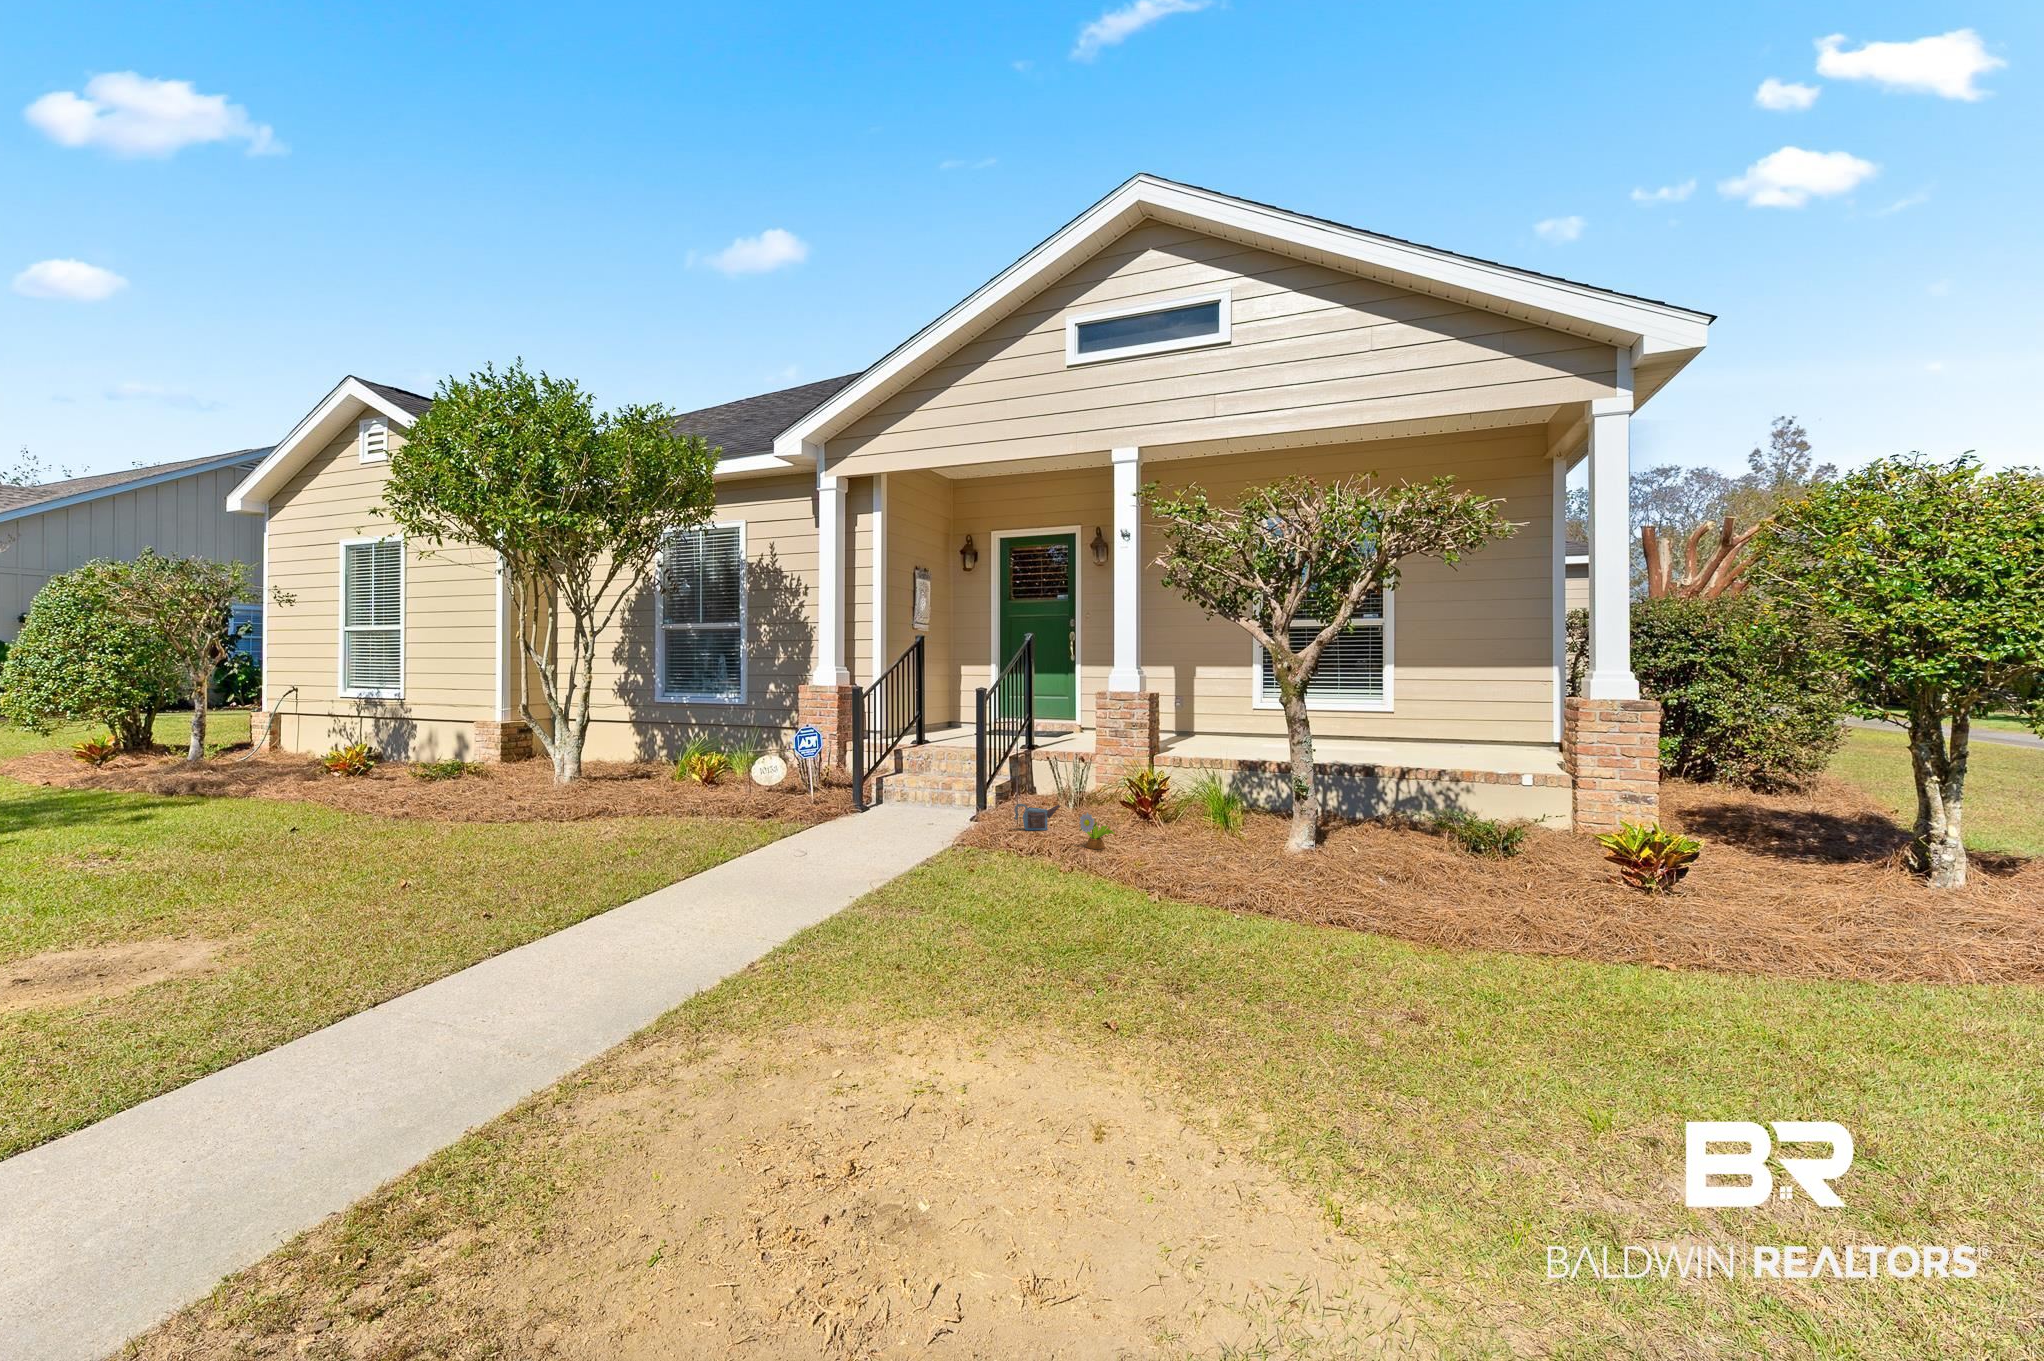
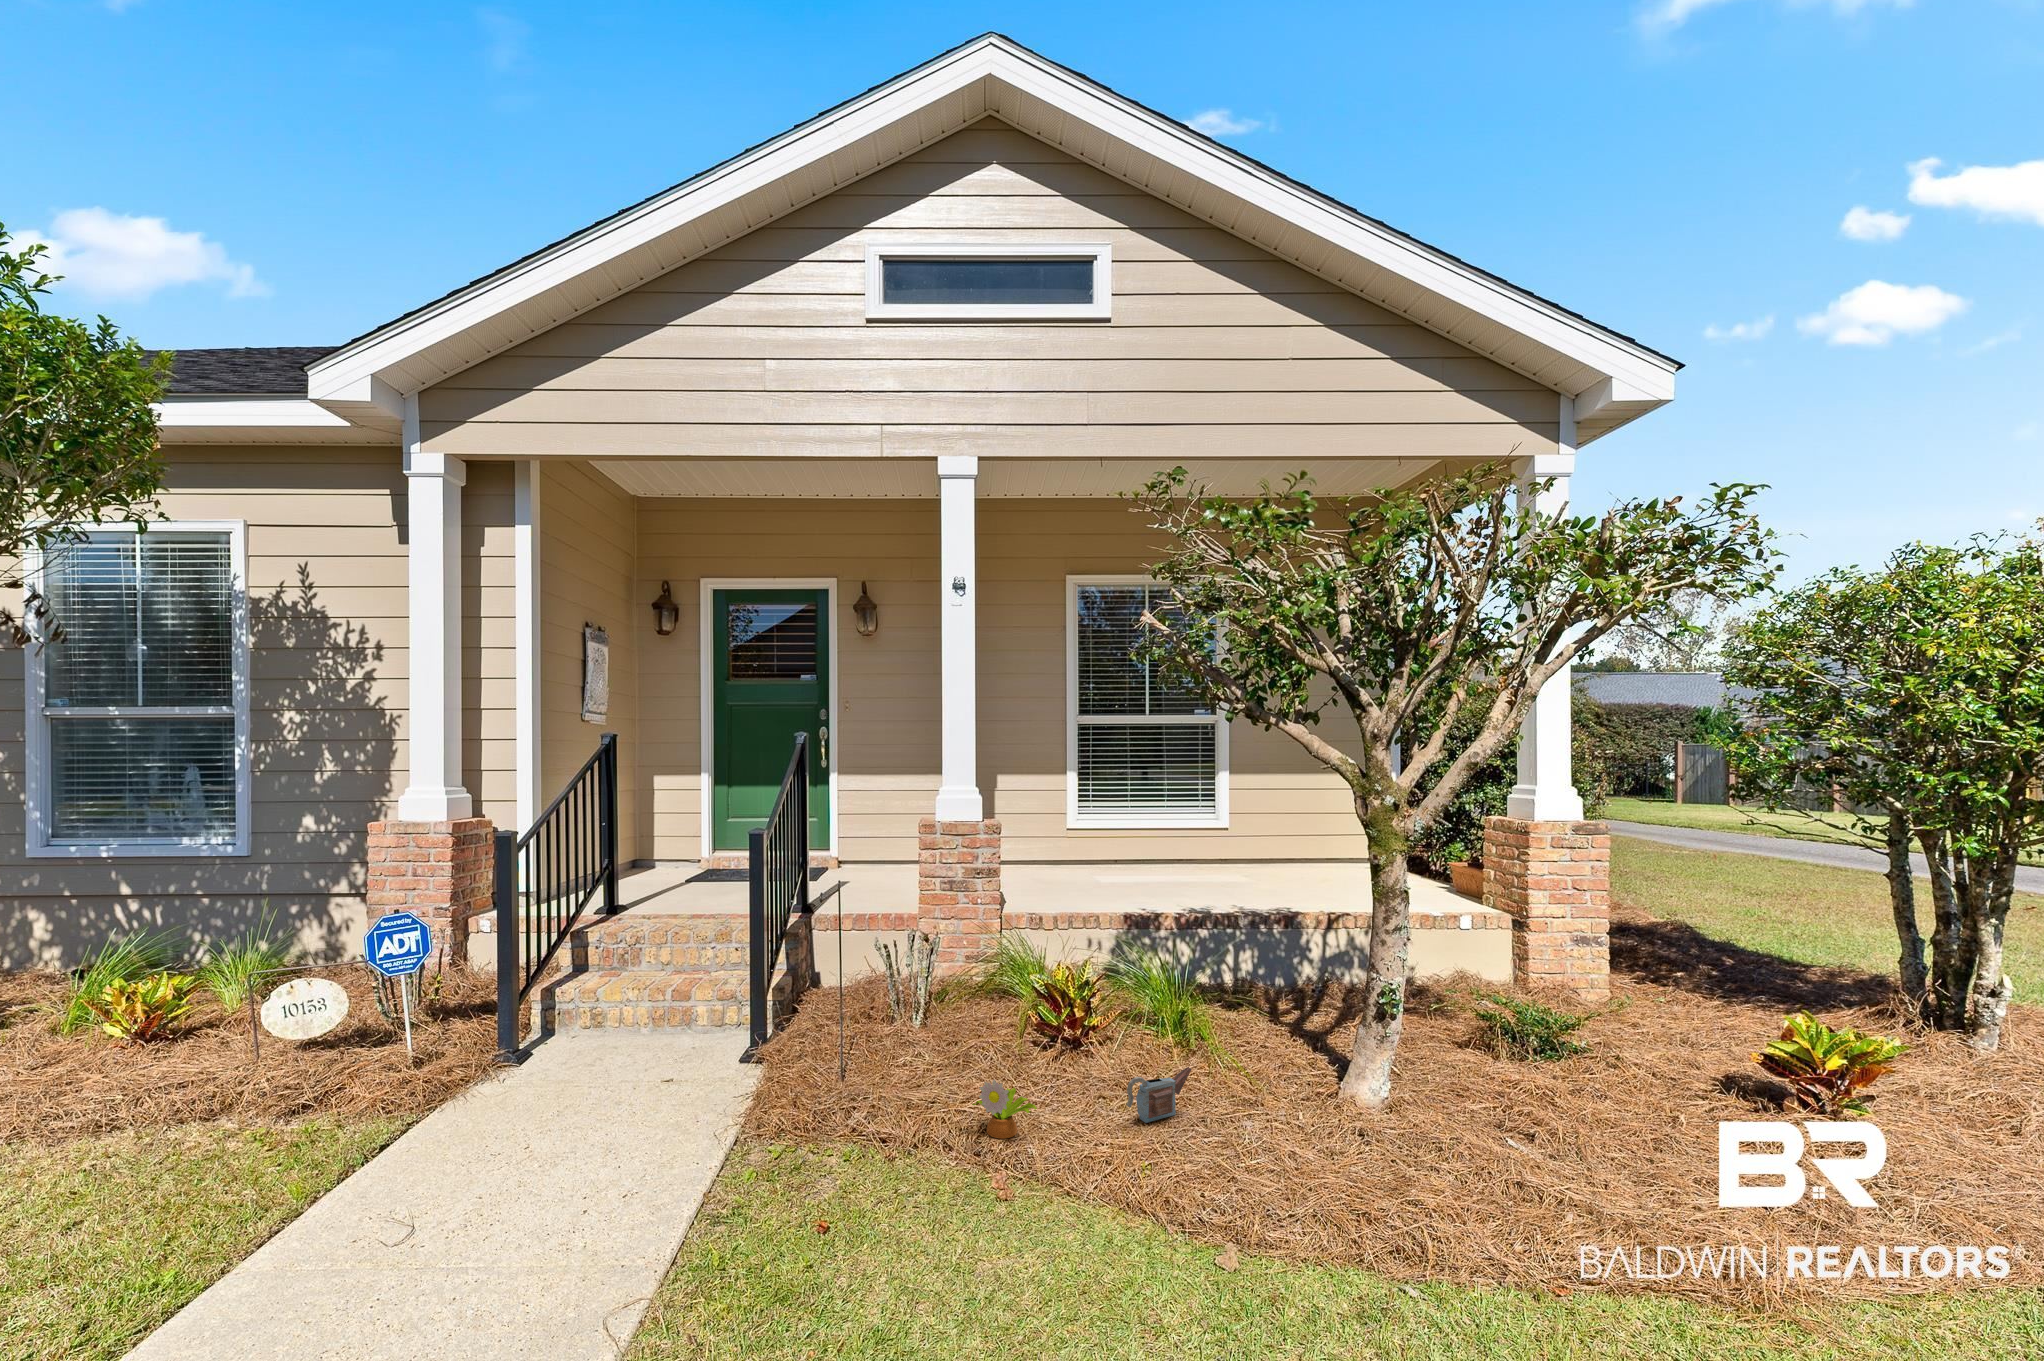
watering can: present [1014,804,1060,830] -> present [1126,1067,1192,1123]

